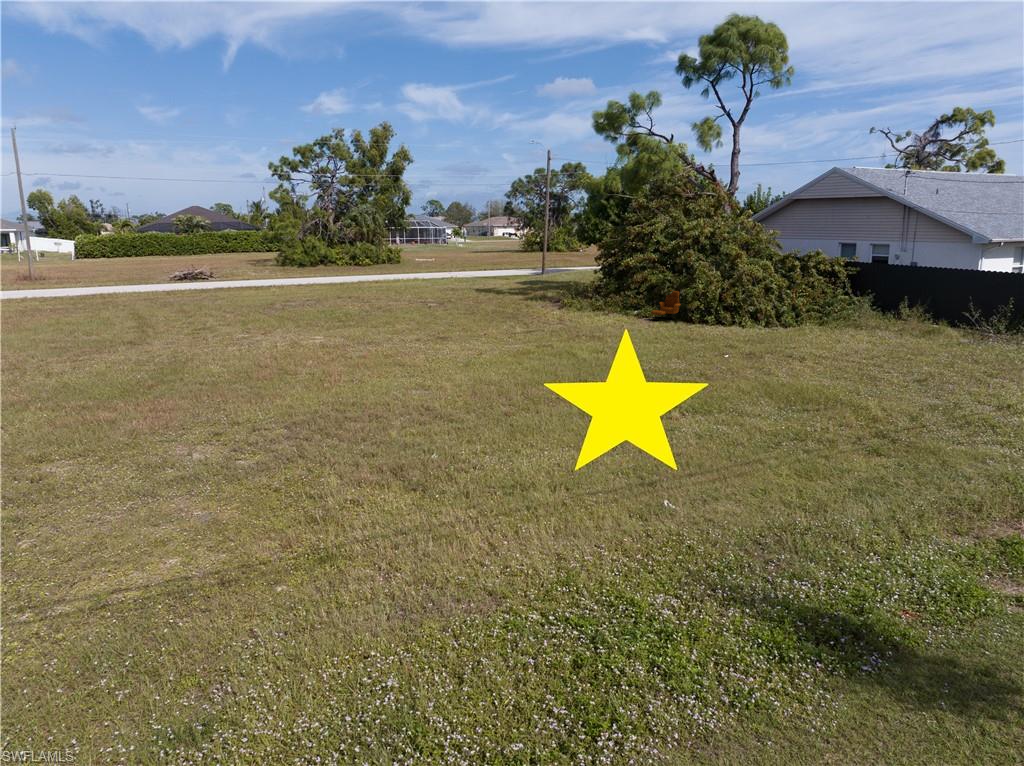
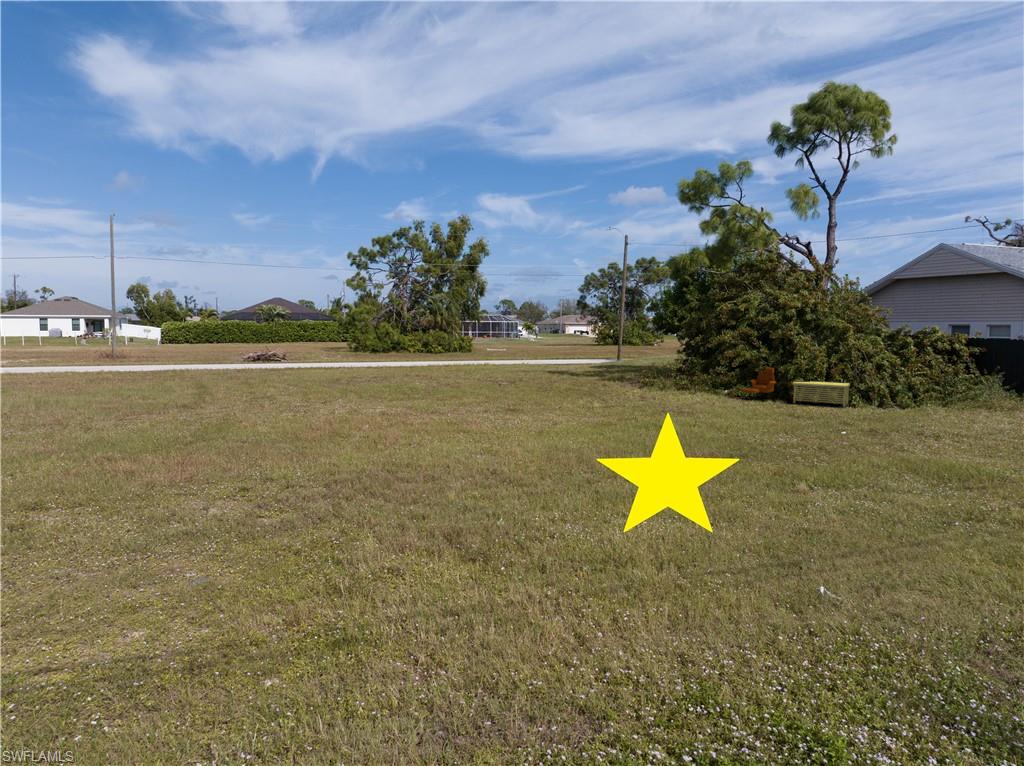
storage bench: none [693,303,741,327] -> present [792,382,850,407]

